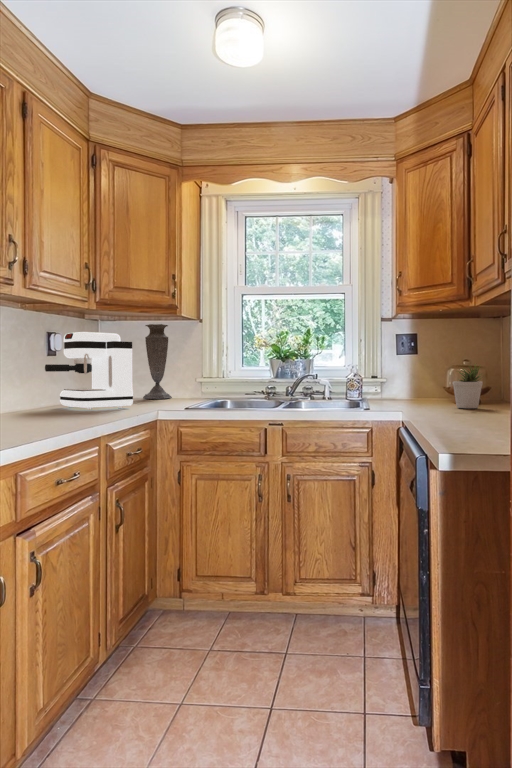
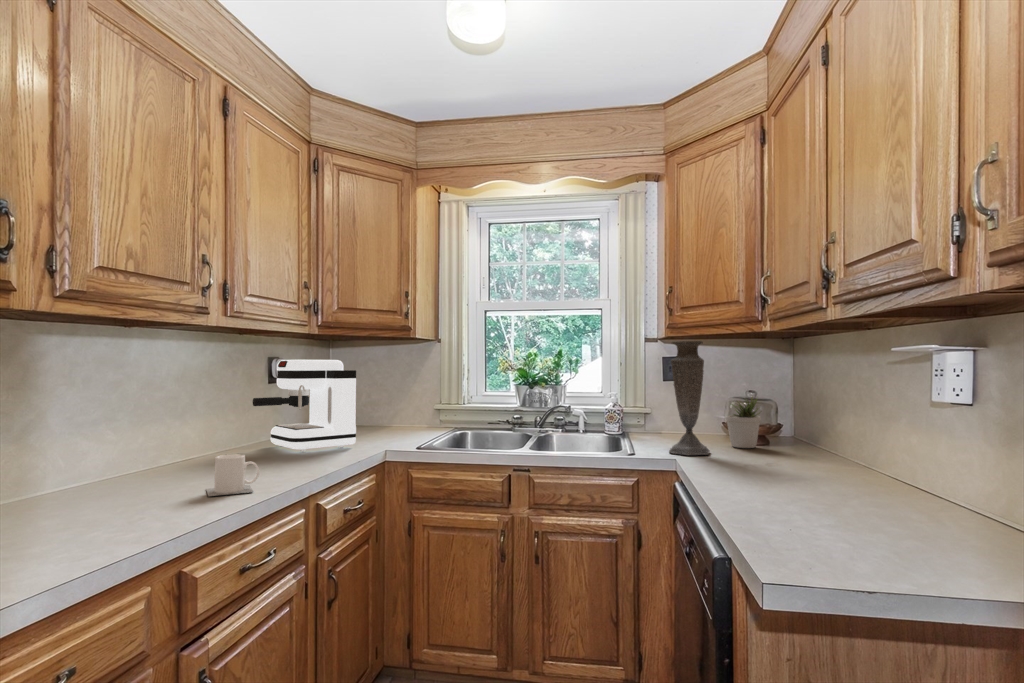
vase: present [143,324,172,399] -> present [669,341,710,455]
mug: none [20,399,62,430] -> present [206,454,259,496]

